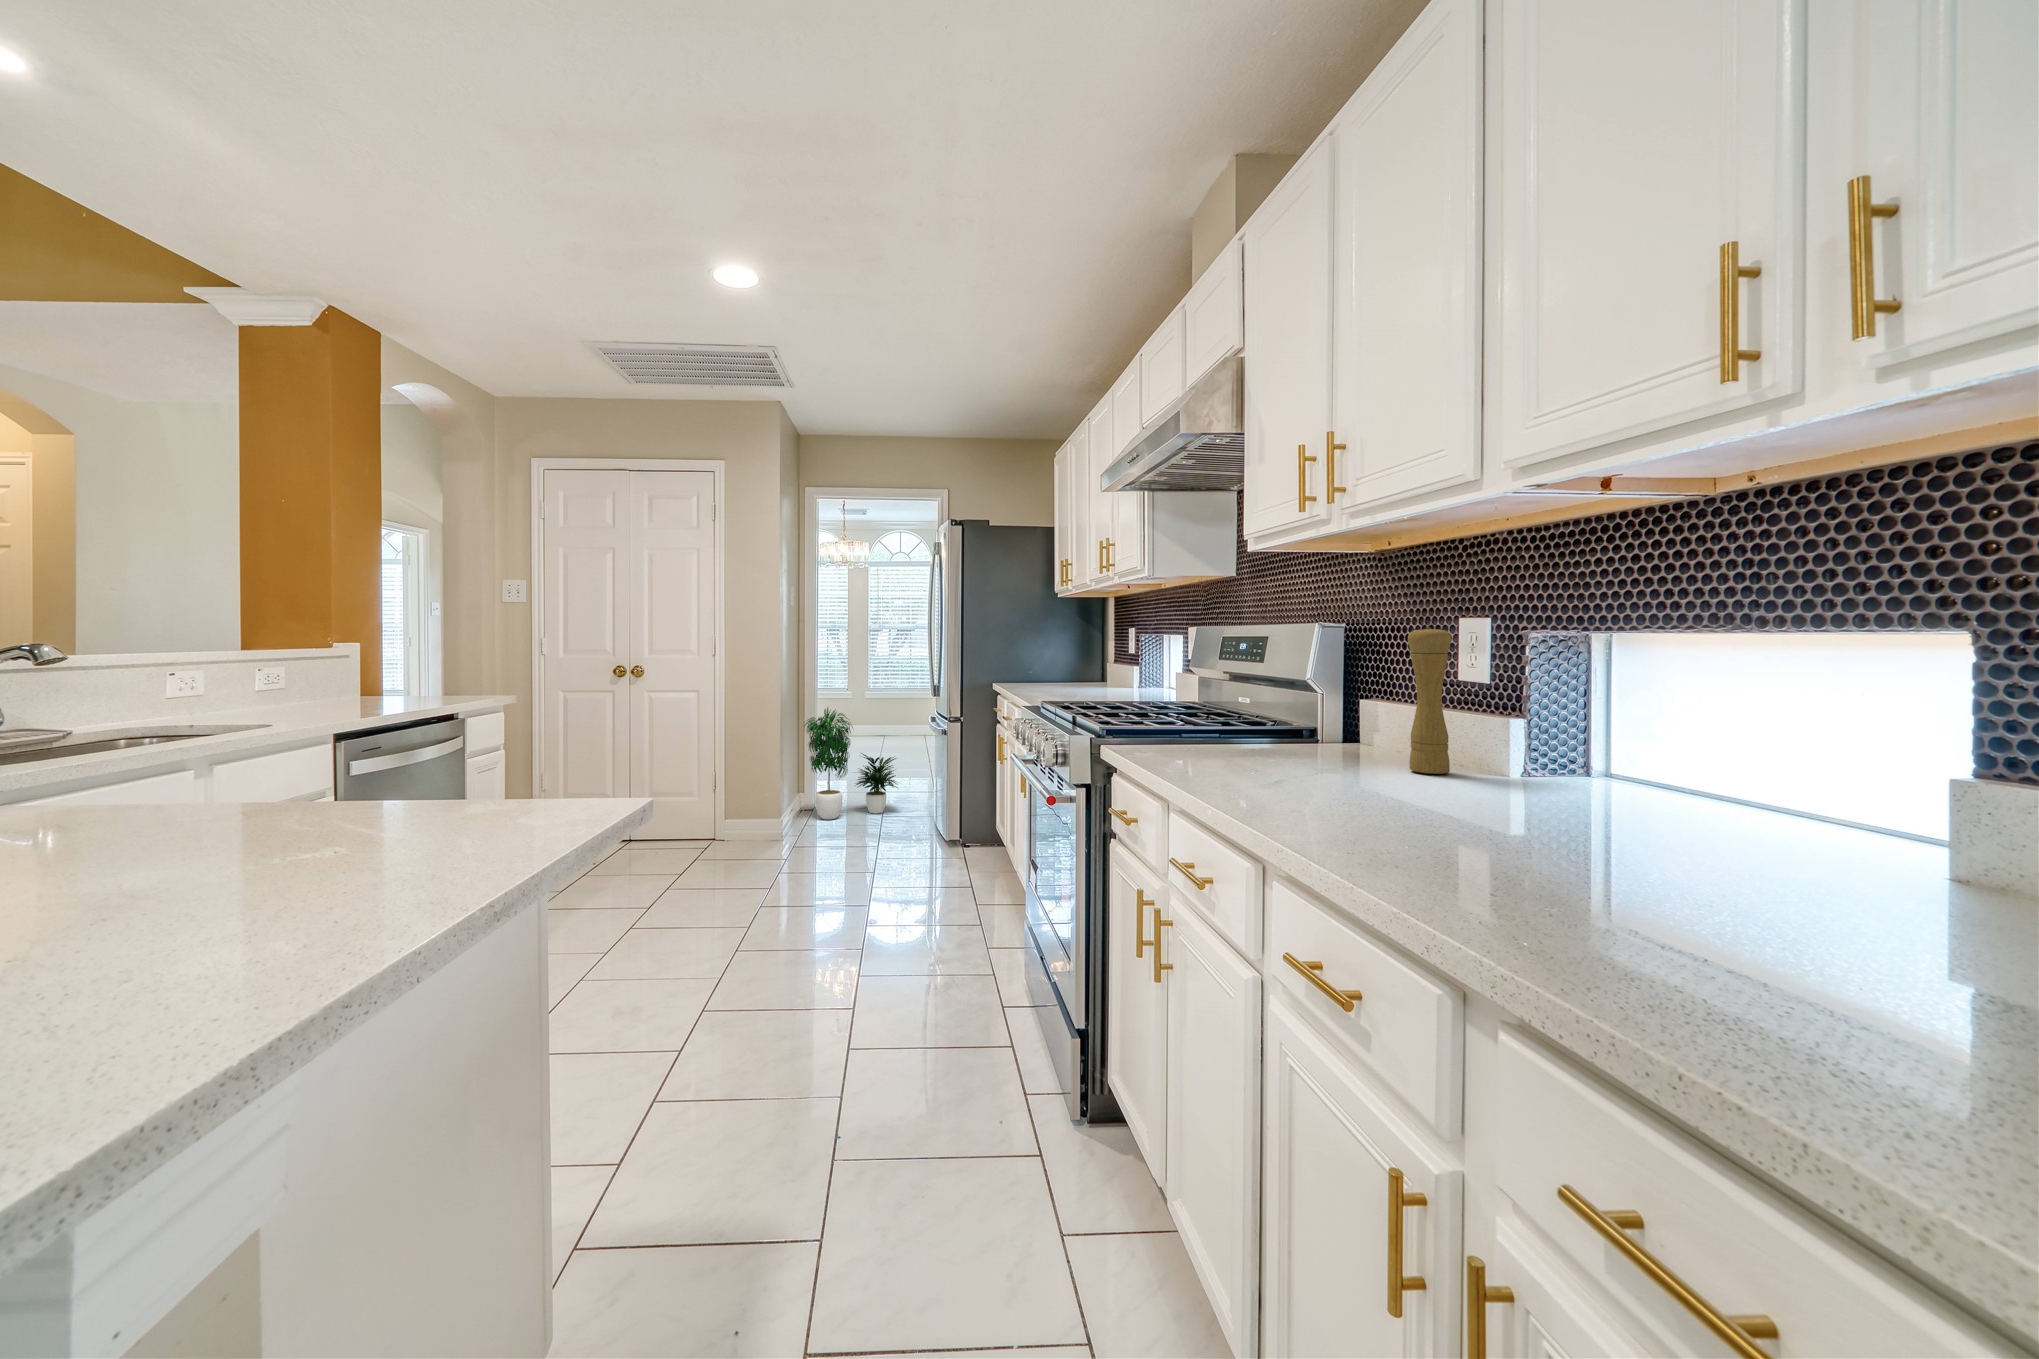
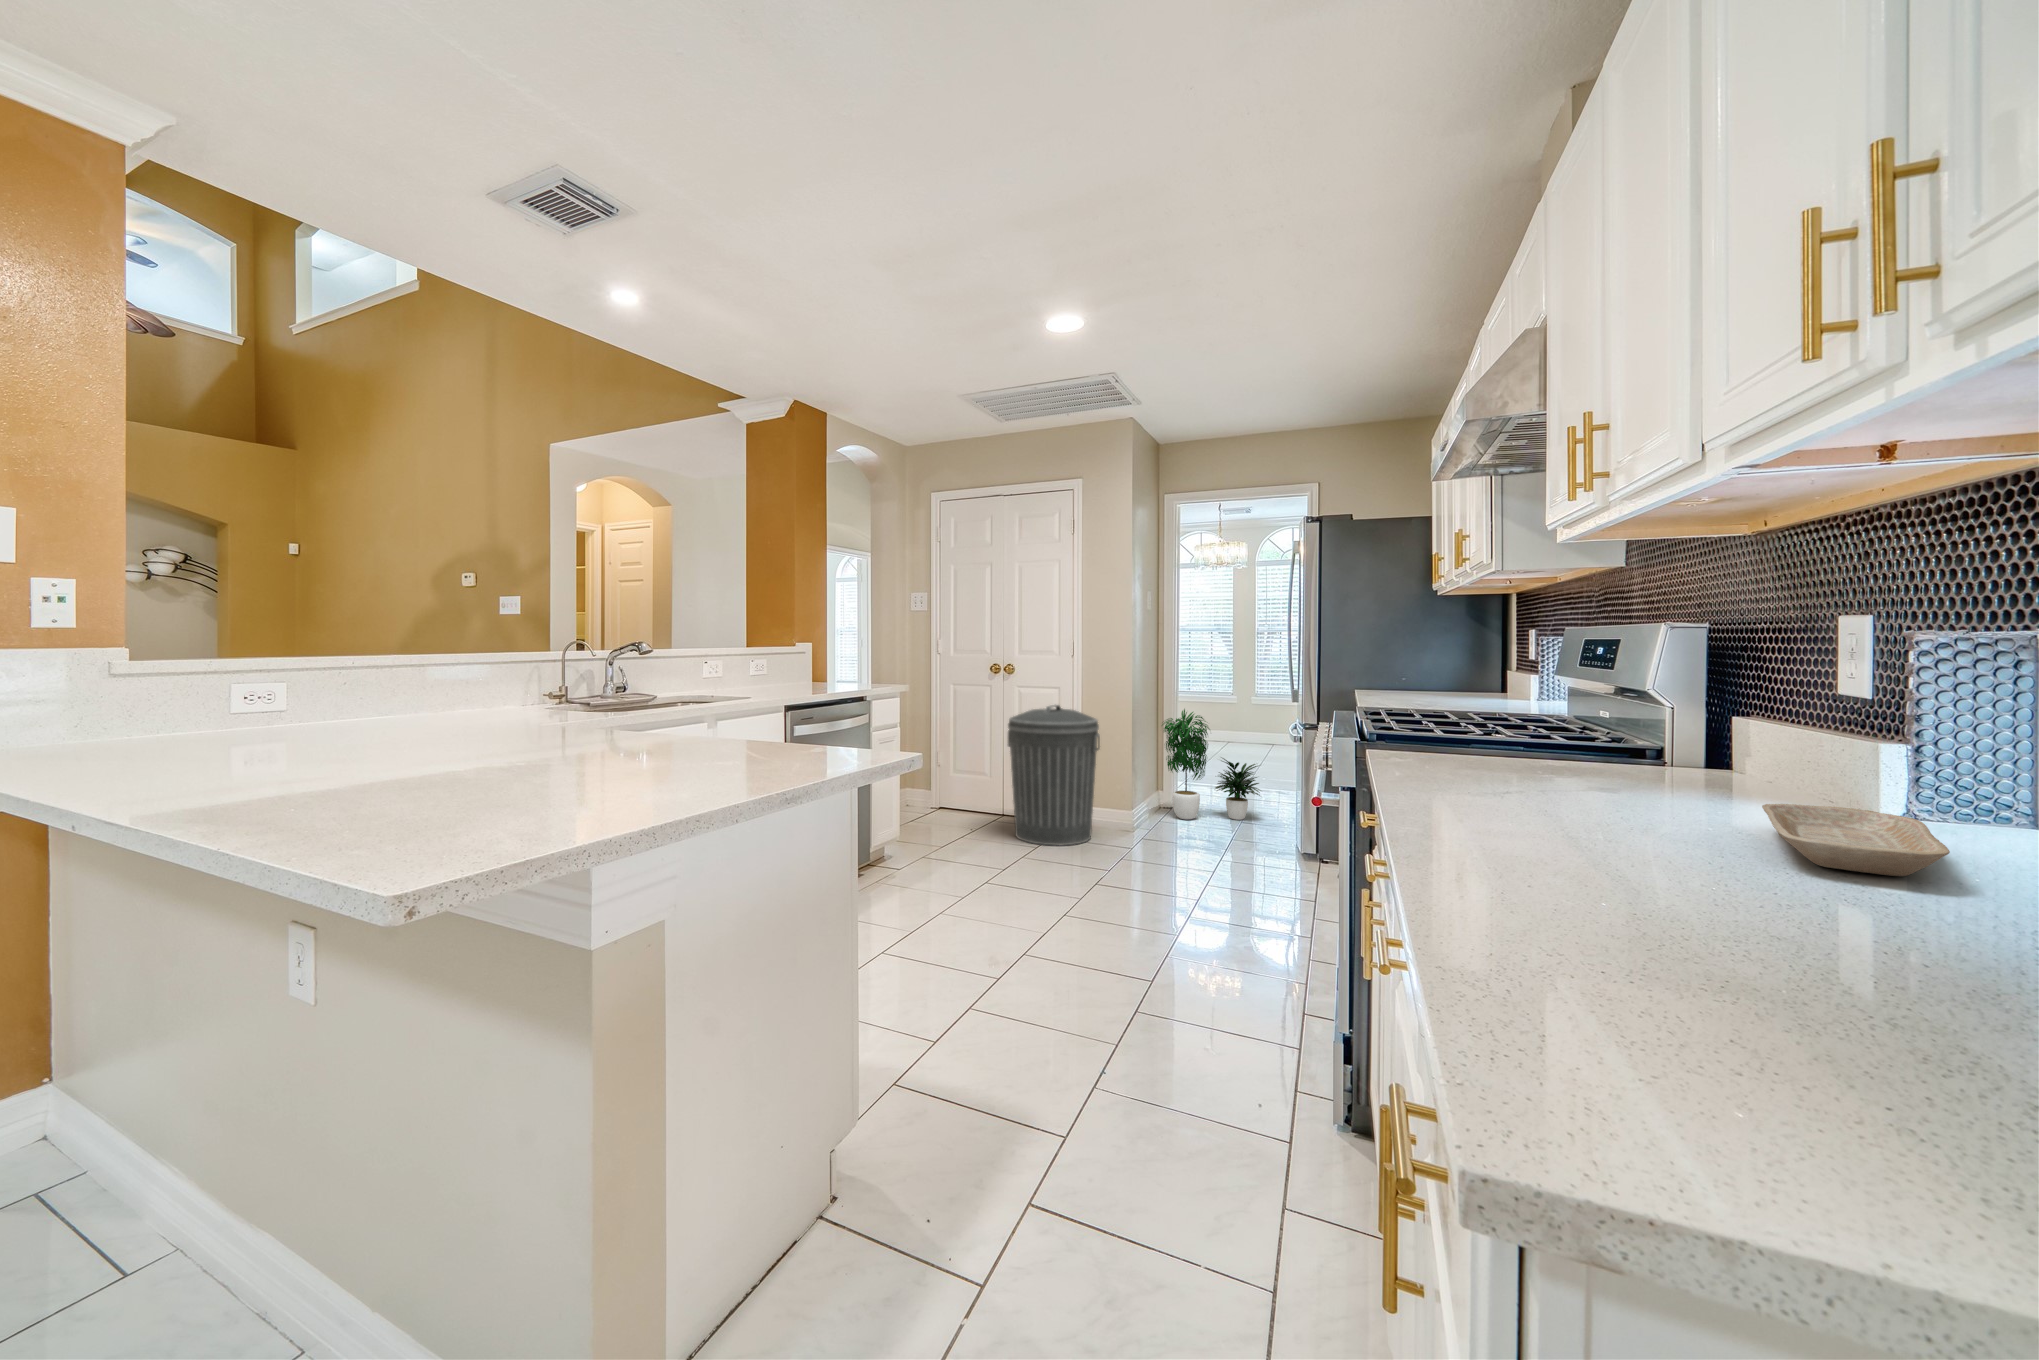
pepper mill: present [1408,627,1451,774] -> none [1728,628,1793,809]
trash can: none [641,710,750,870] -> present [1008,705,1100,846]
tray: none [1470,770,1650,827] -> present [1762,804,1950,876]

